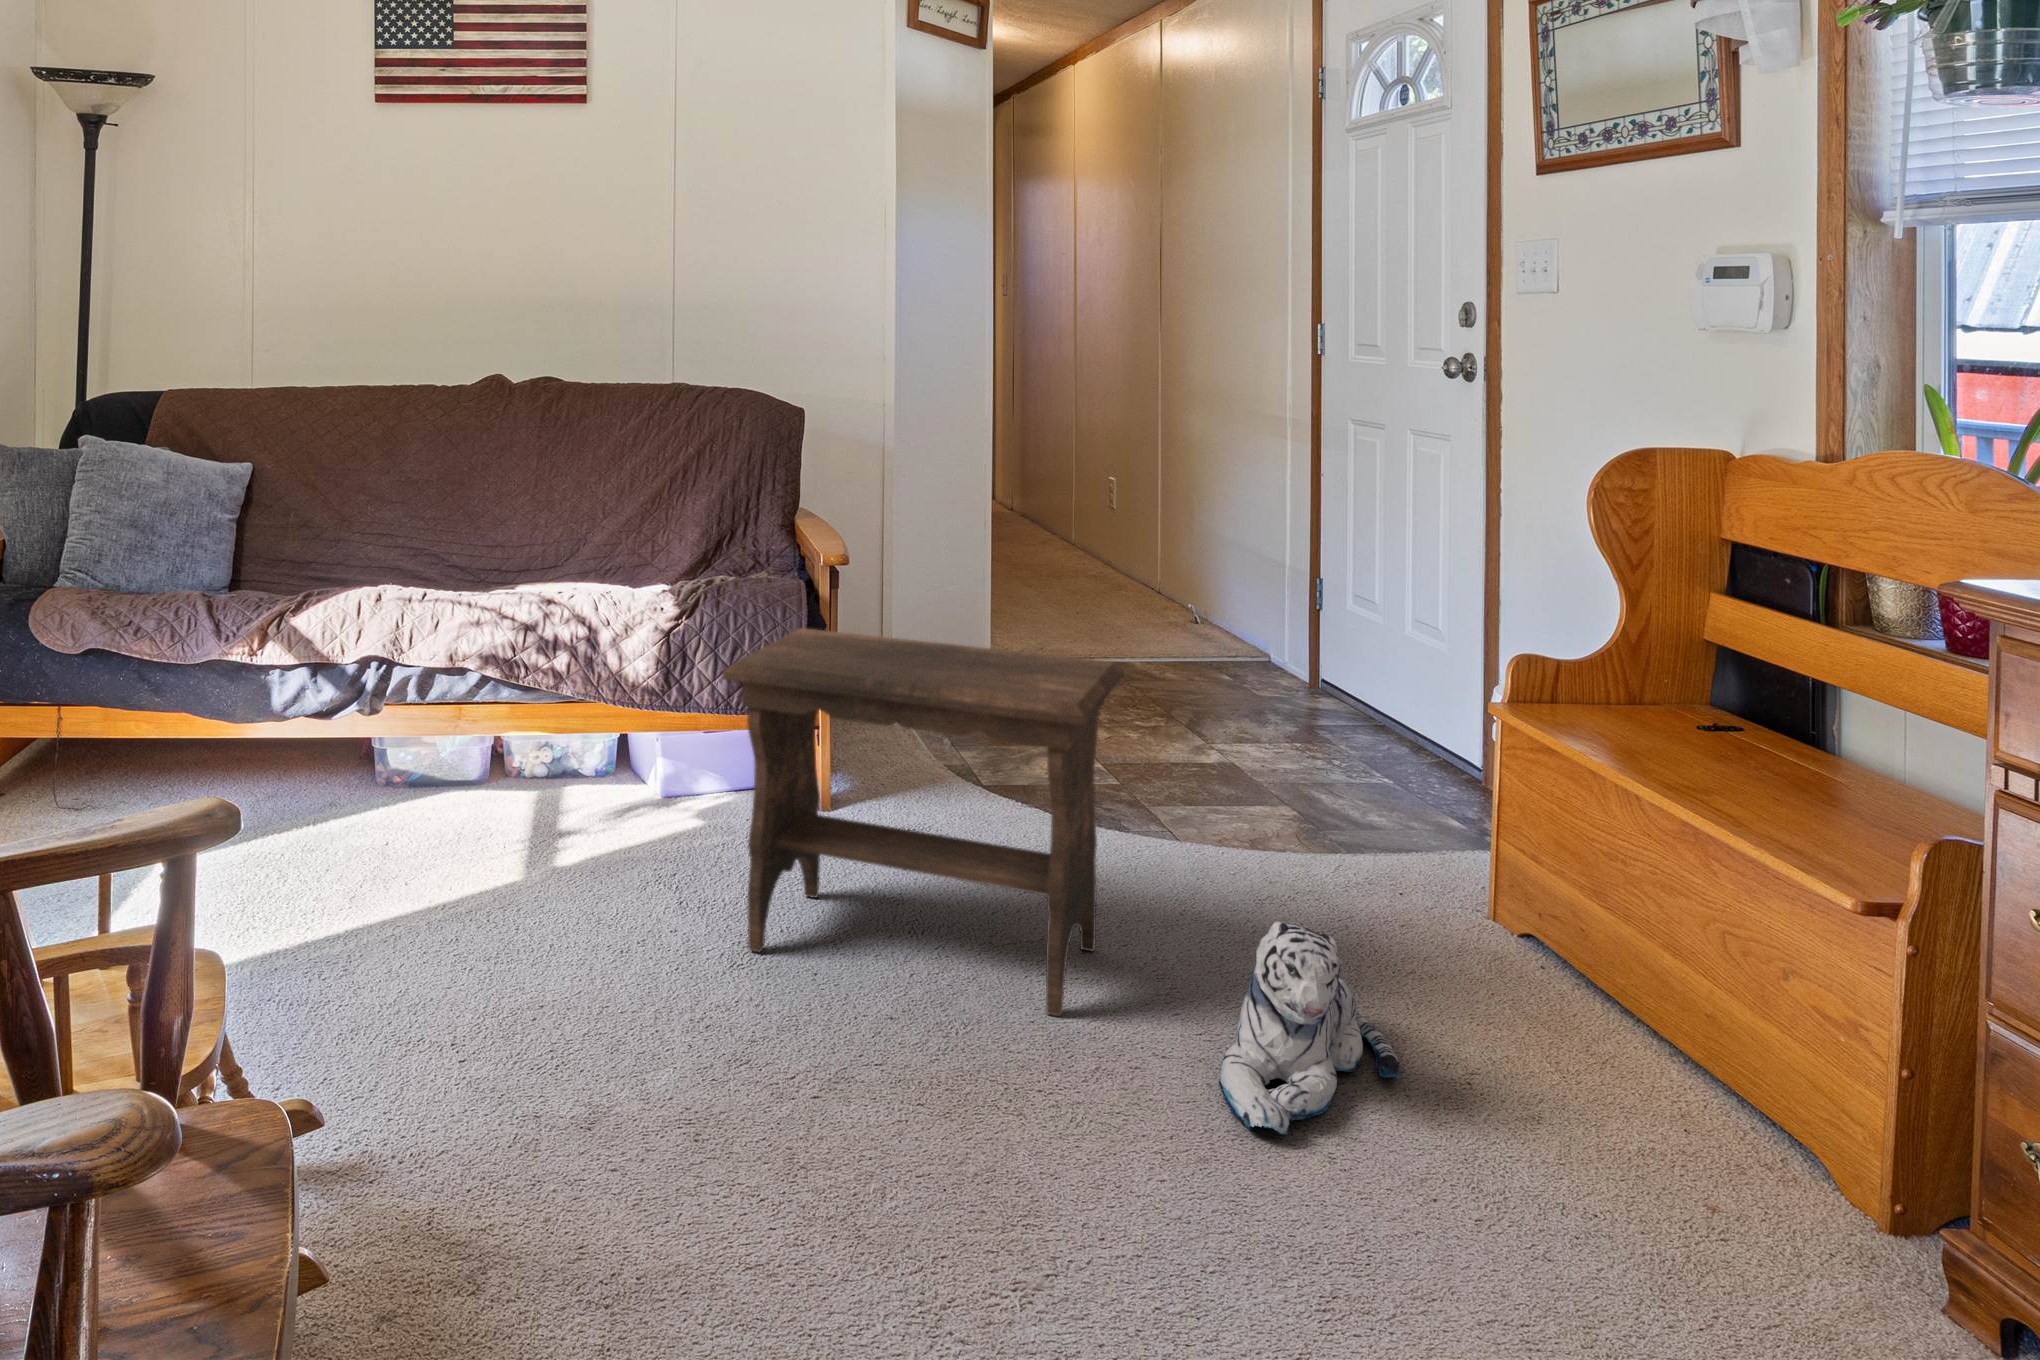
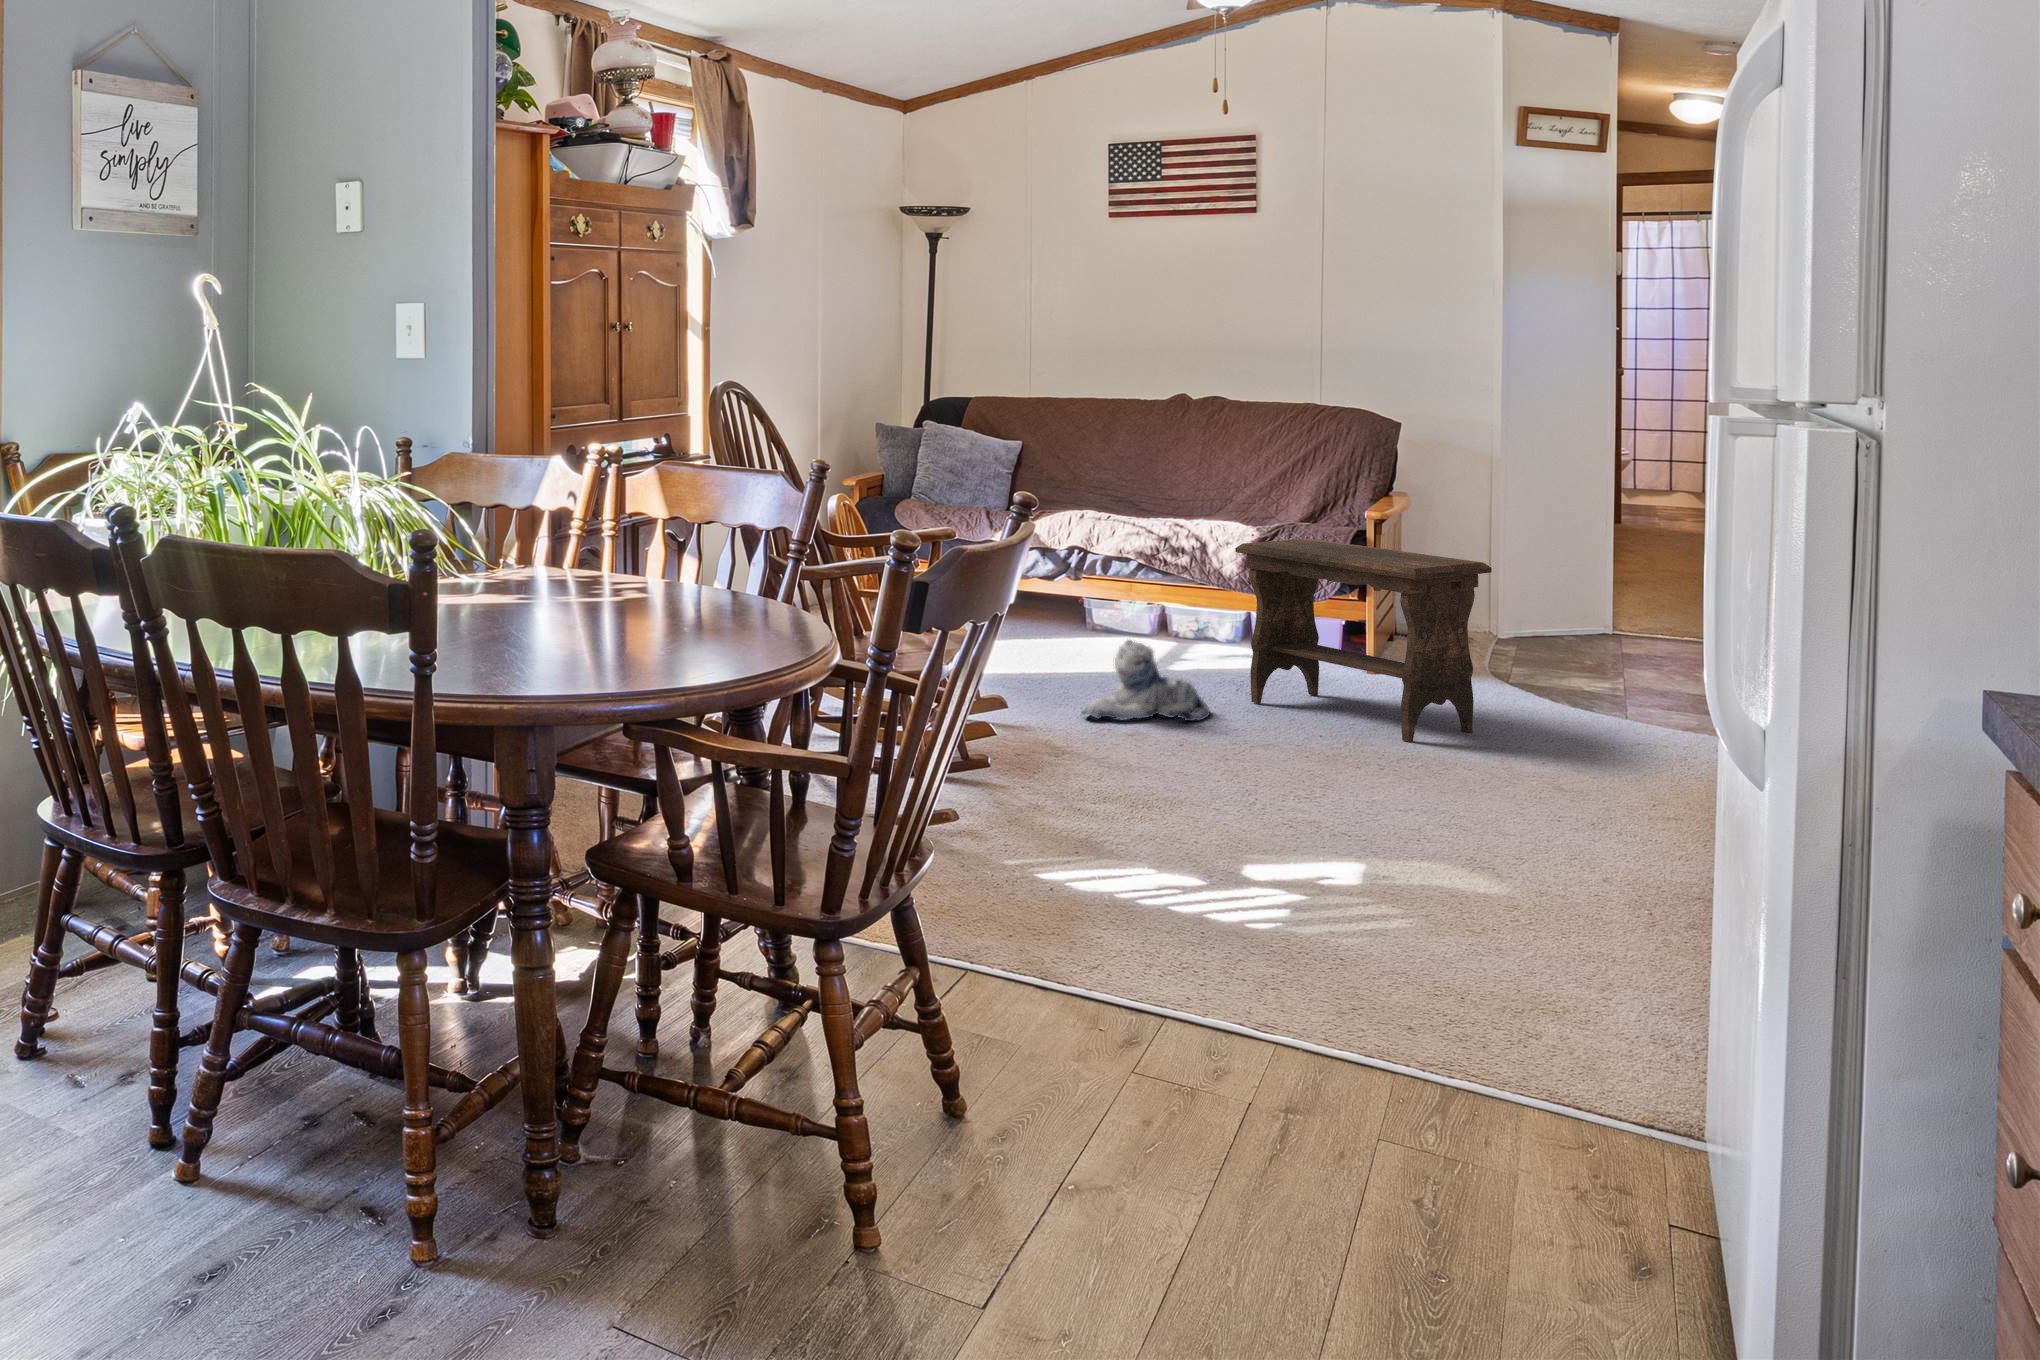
plush toy: present [1219,922,1399,1135] -> present [1081,640,1210,721]

